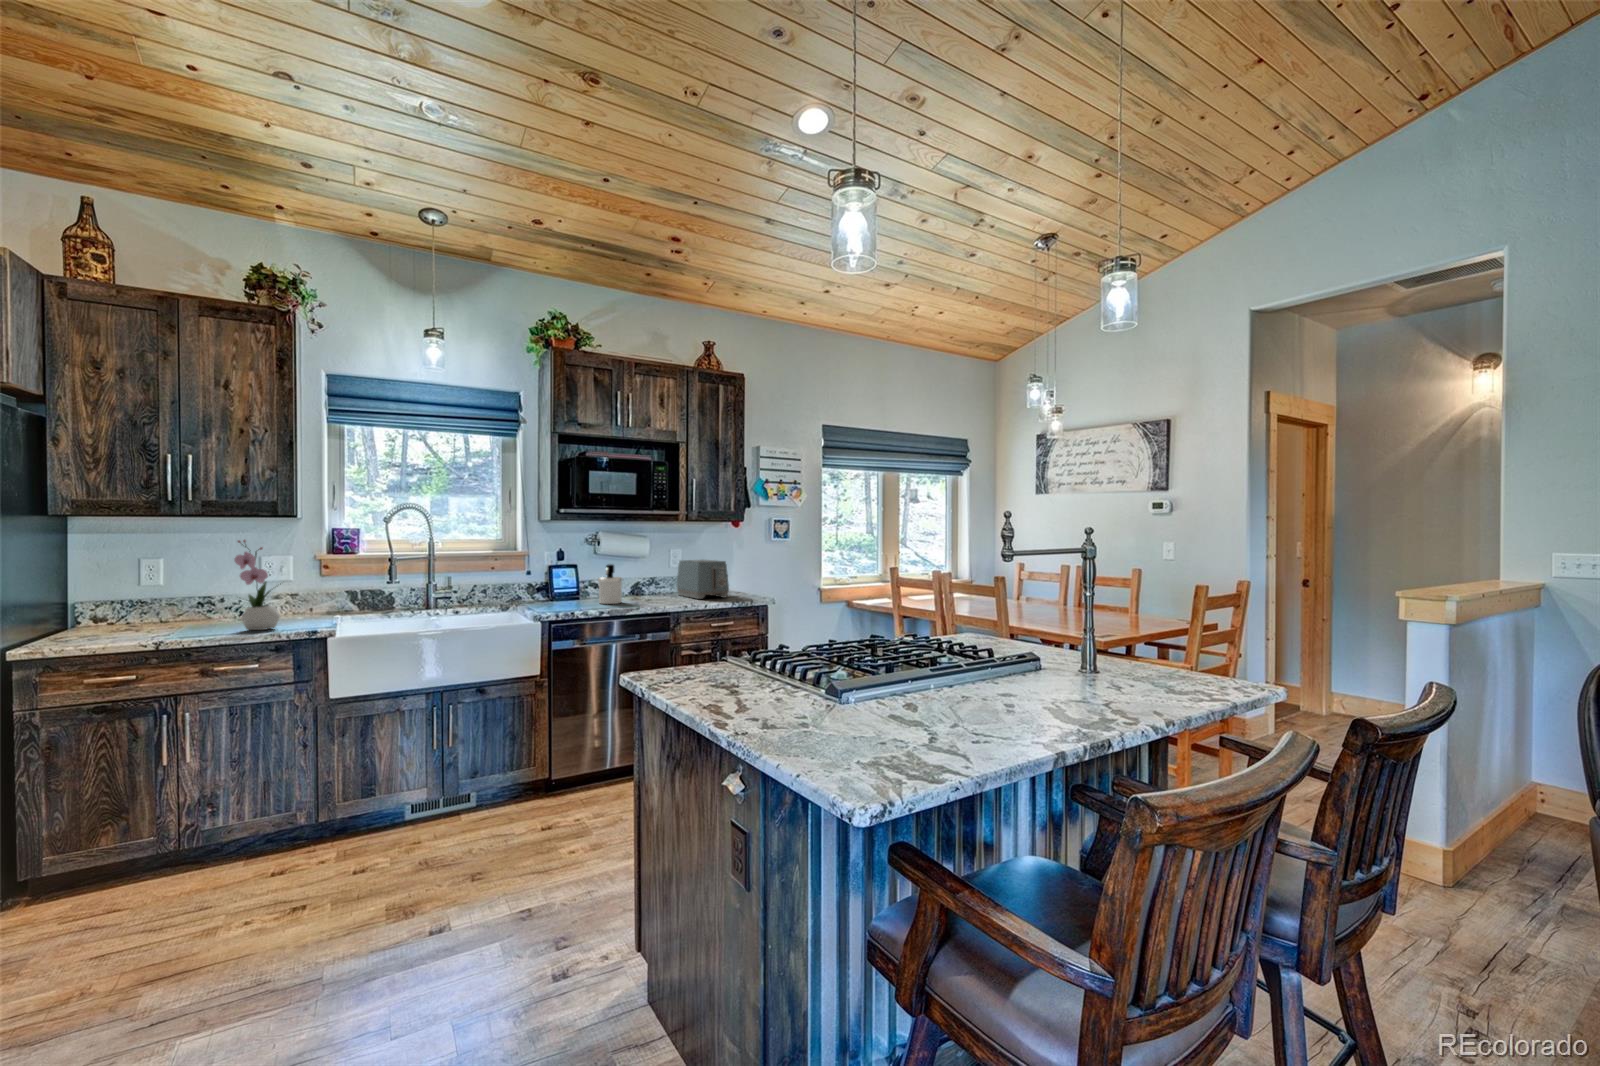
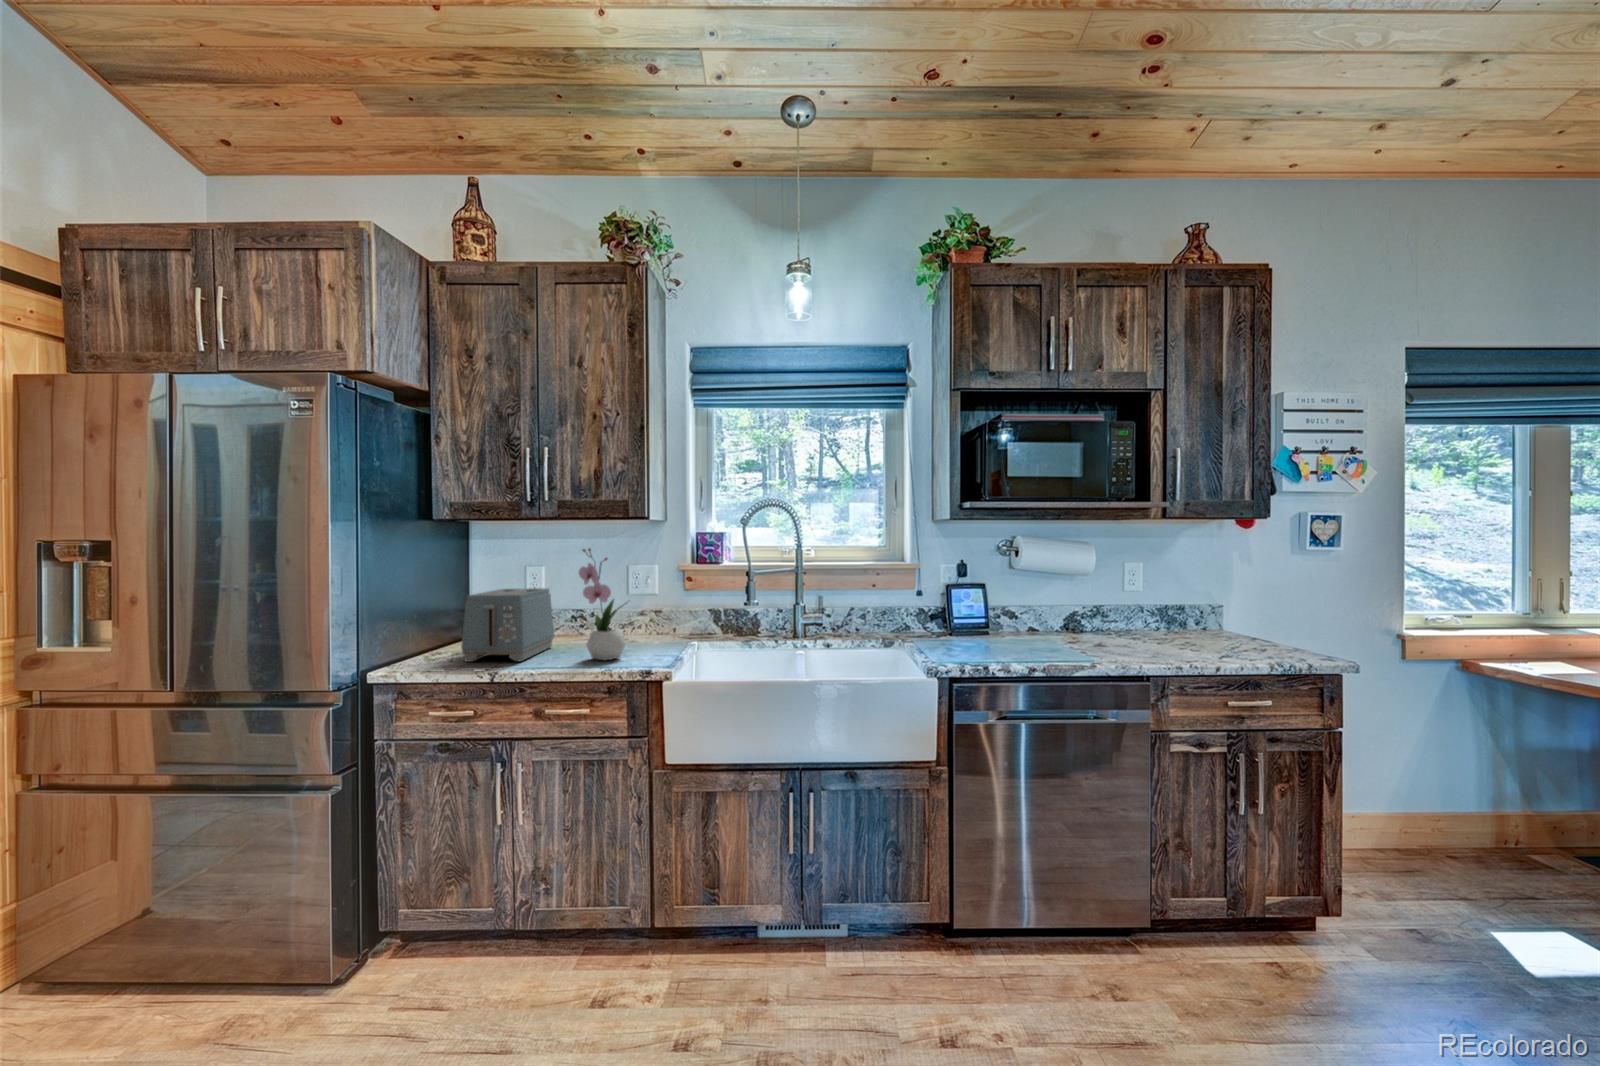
toaster: present [676,560,729,599] -> present [461,588,554,662]
soap dispenser: present [598,564,622,604] -> none [1019,588,1057,650]

